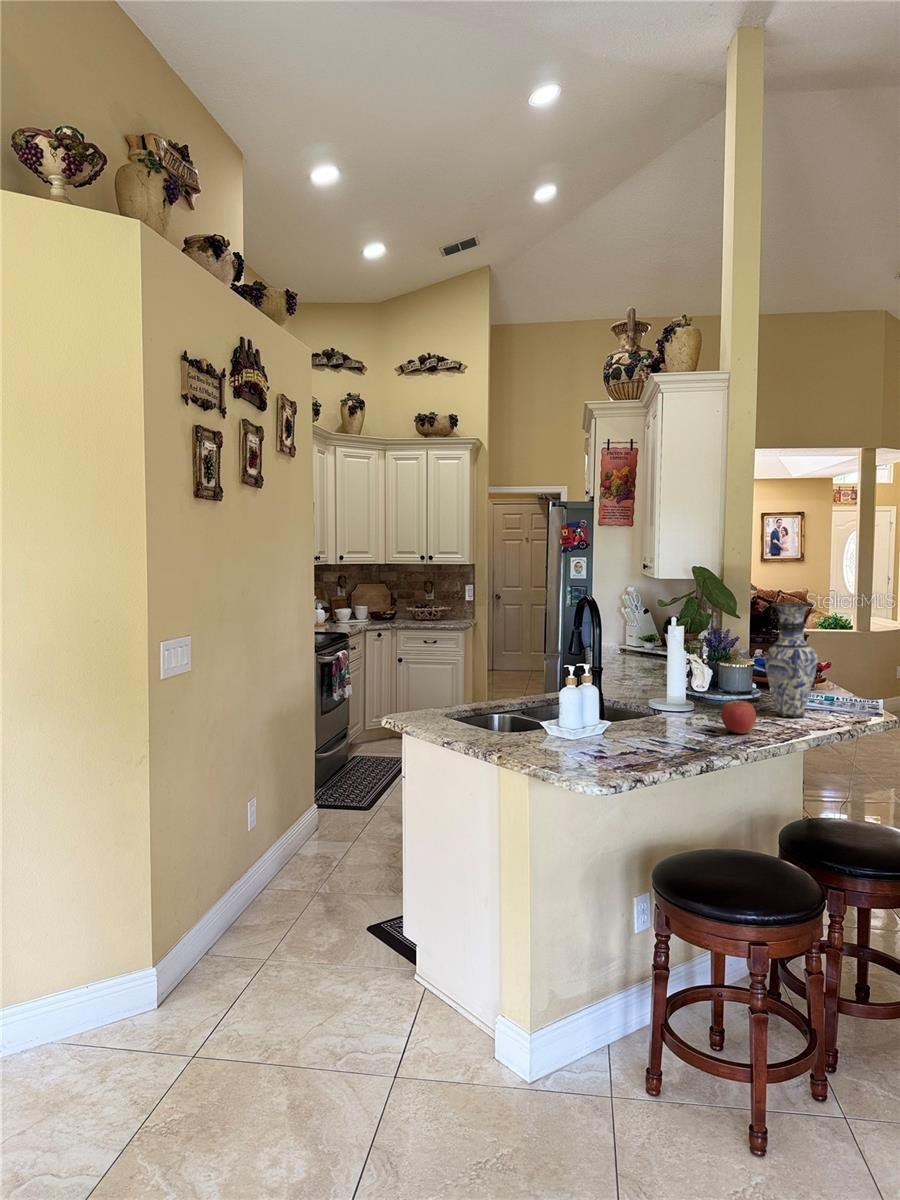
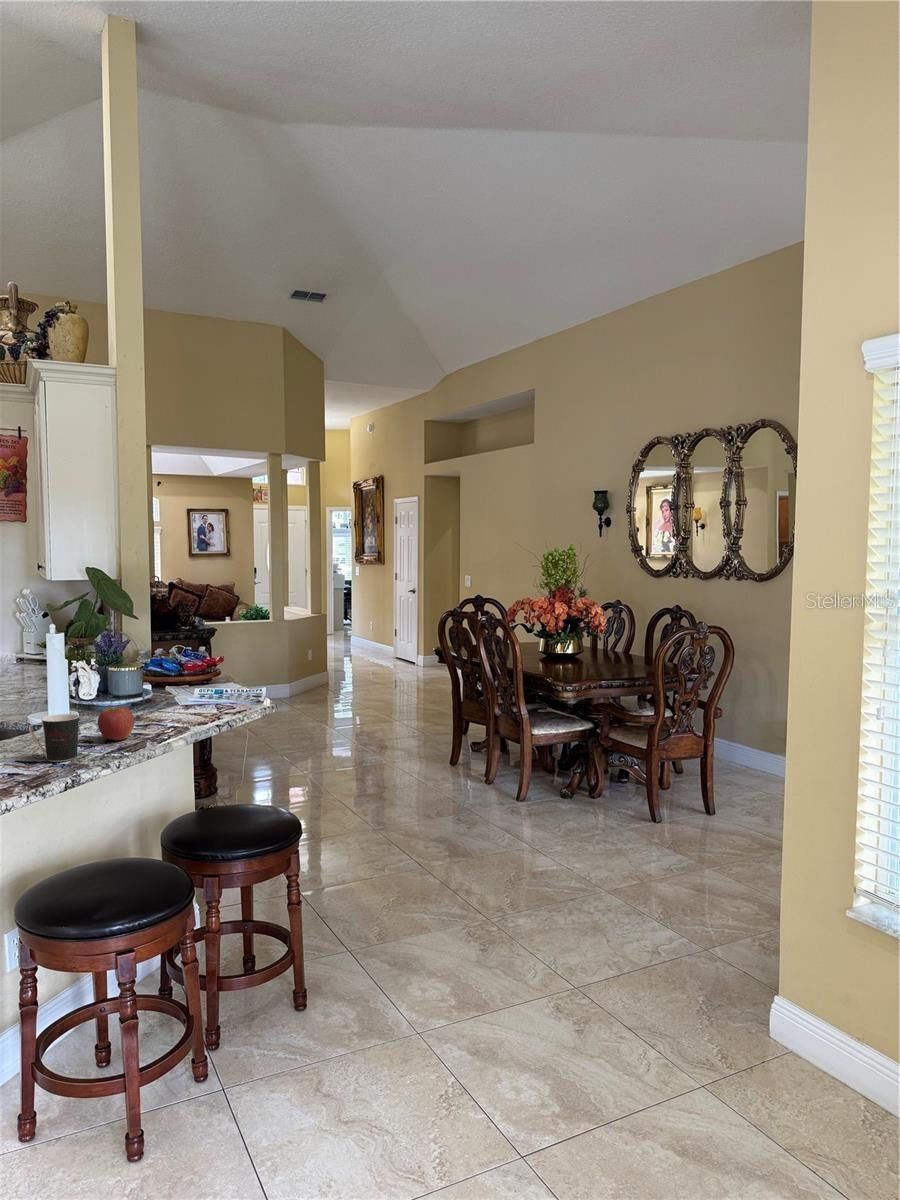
vase: present [764,603,818,718] -> none [147,605,198,717]
coffee cup: none [664,702,709,746] -> present [29,714,79,762]

